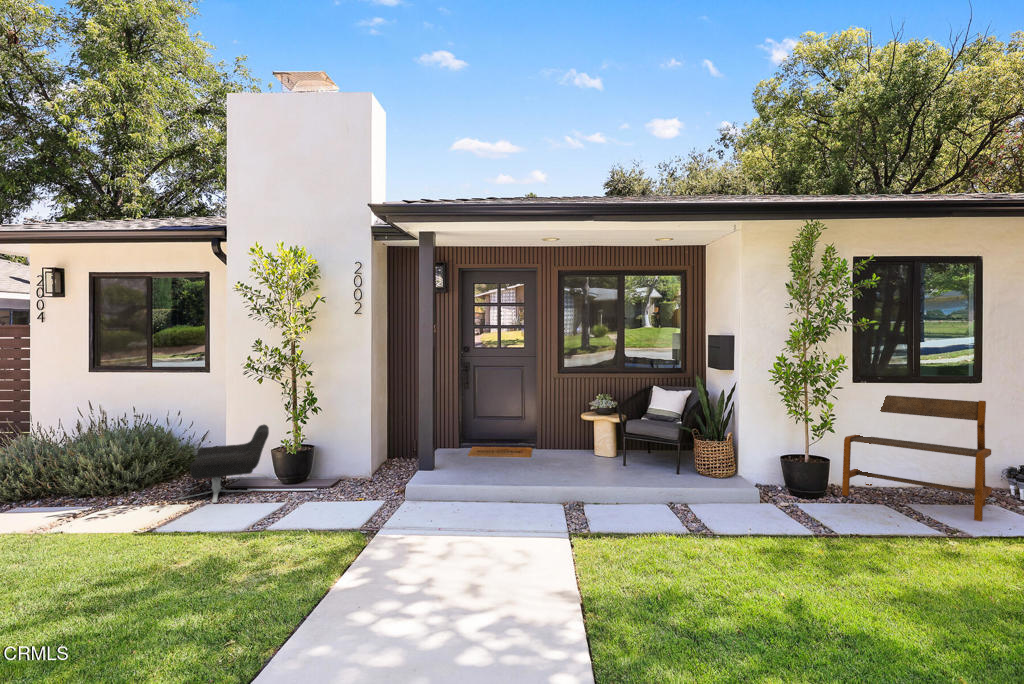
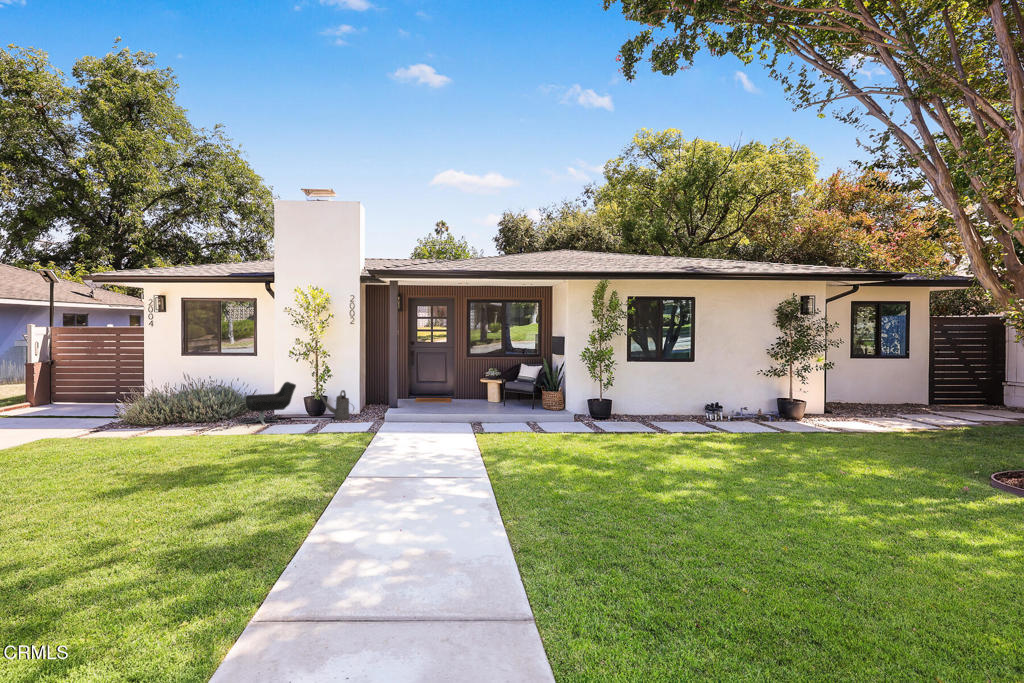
bench: present [842,395,992,521] -> none [617,368,682,427]
watering can: none [312,438,367,490] -> present [319,390,354,420]

